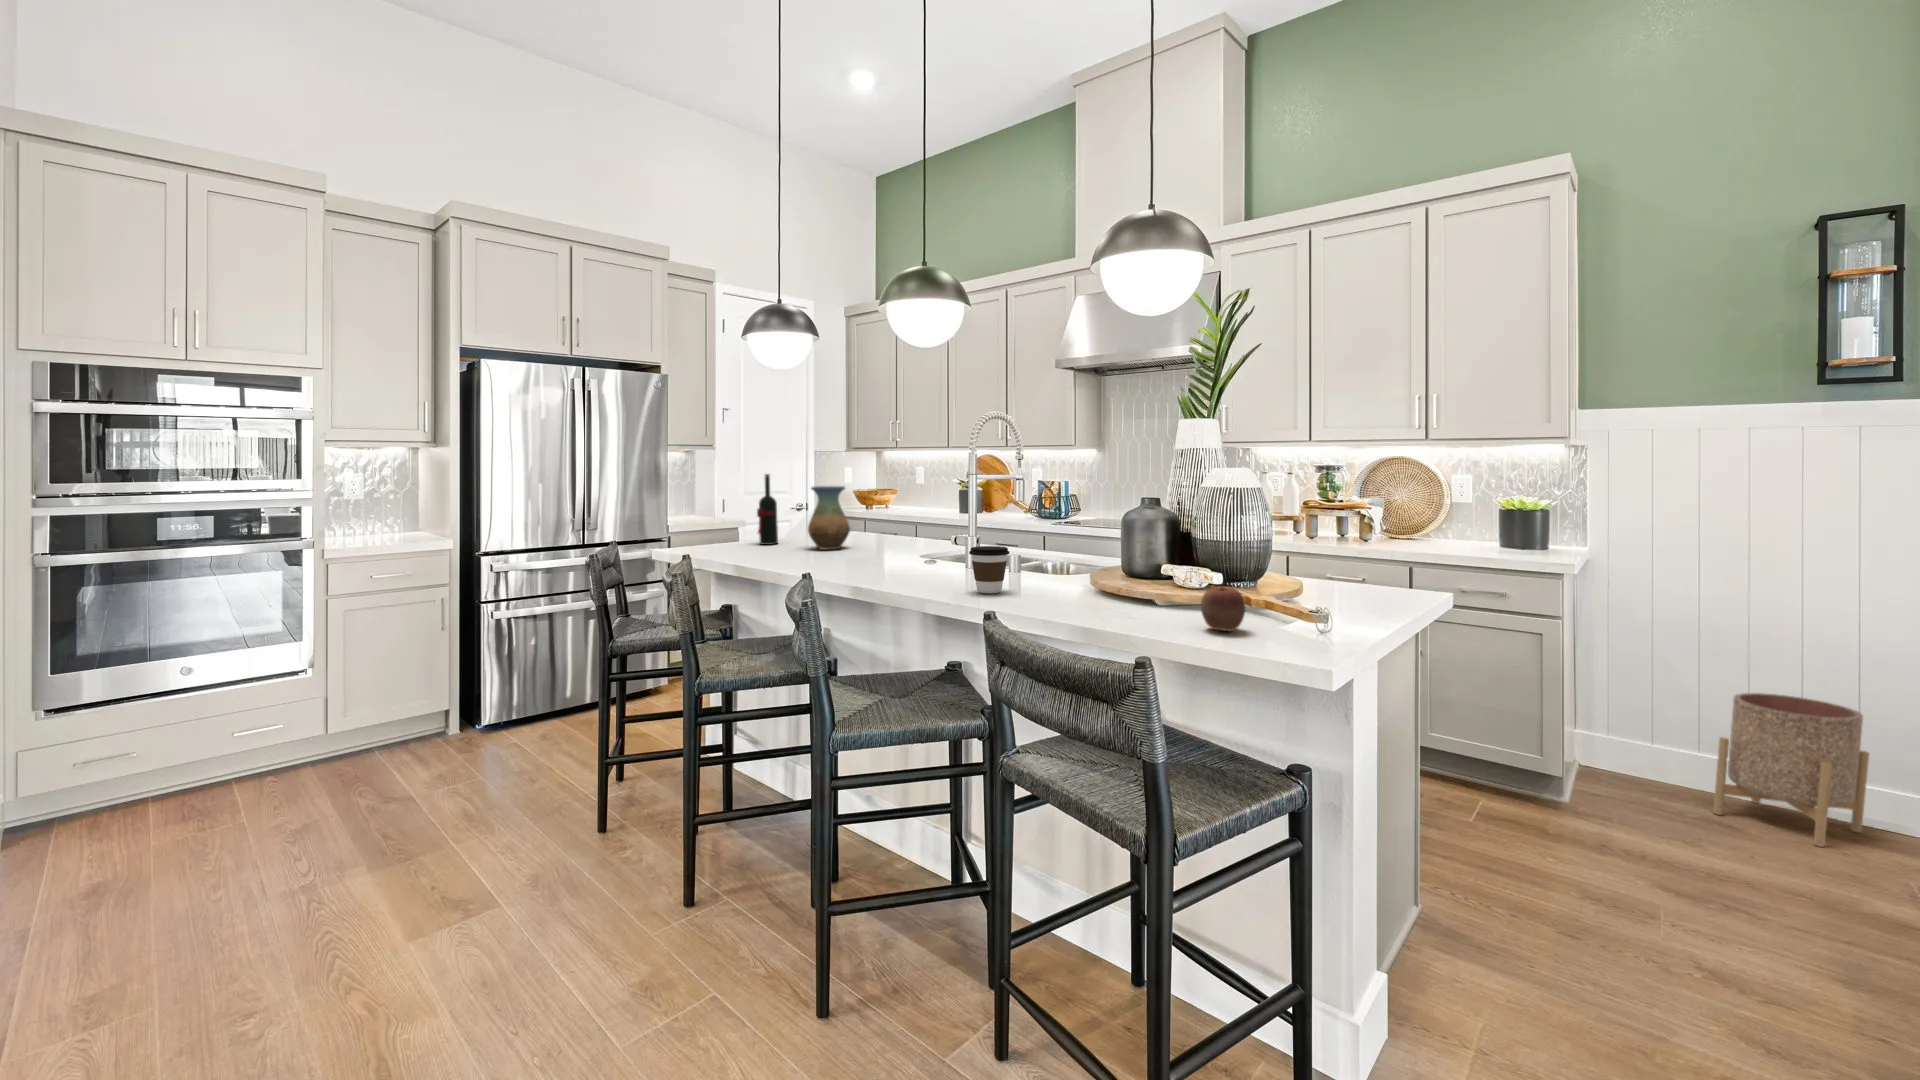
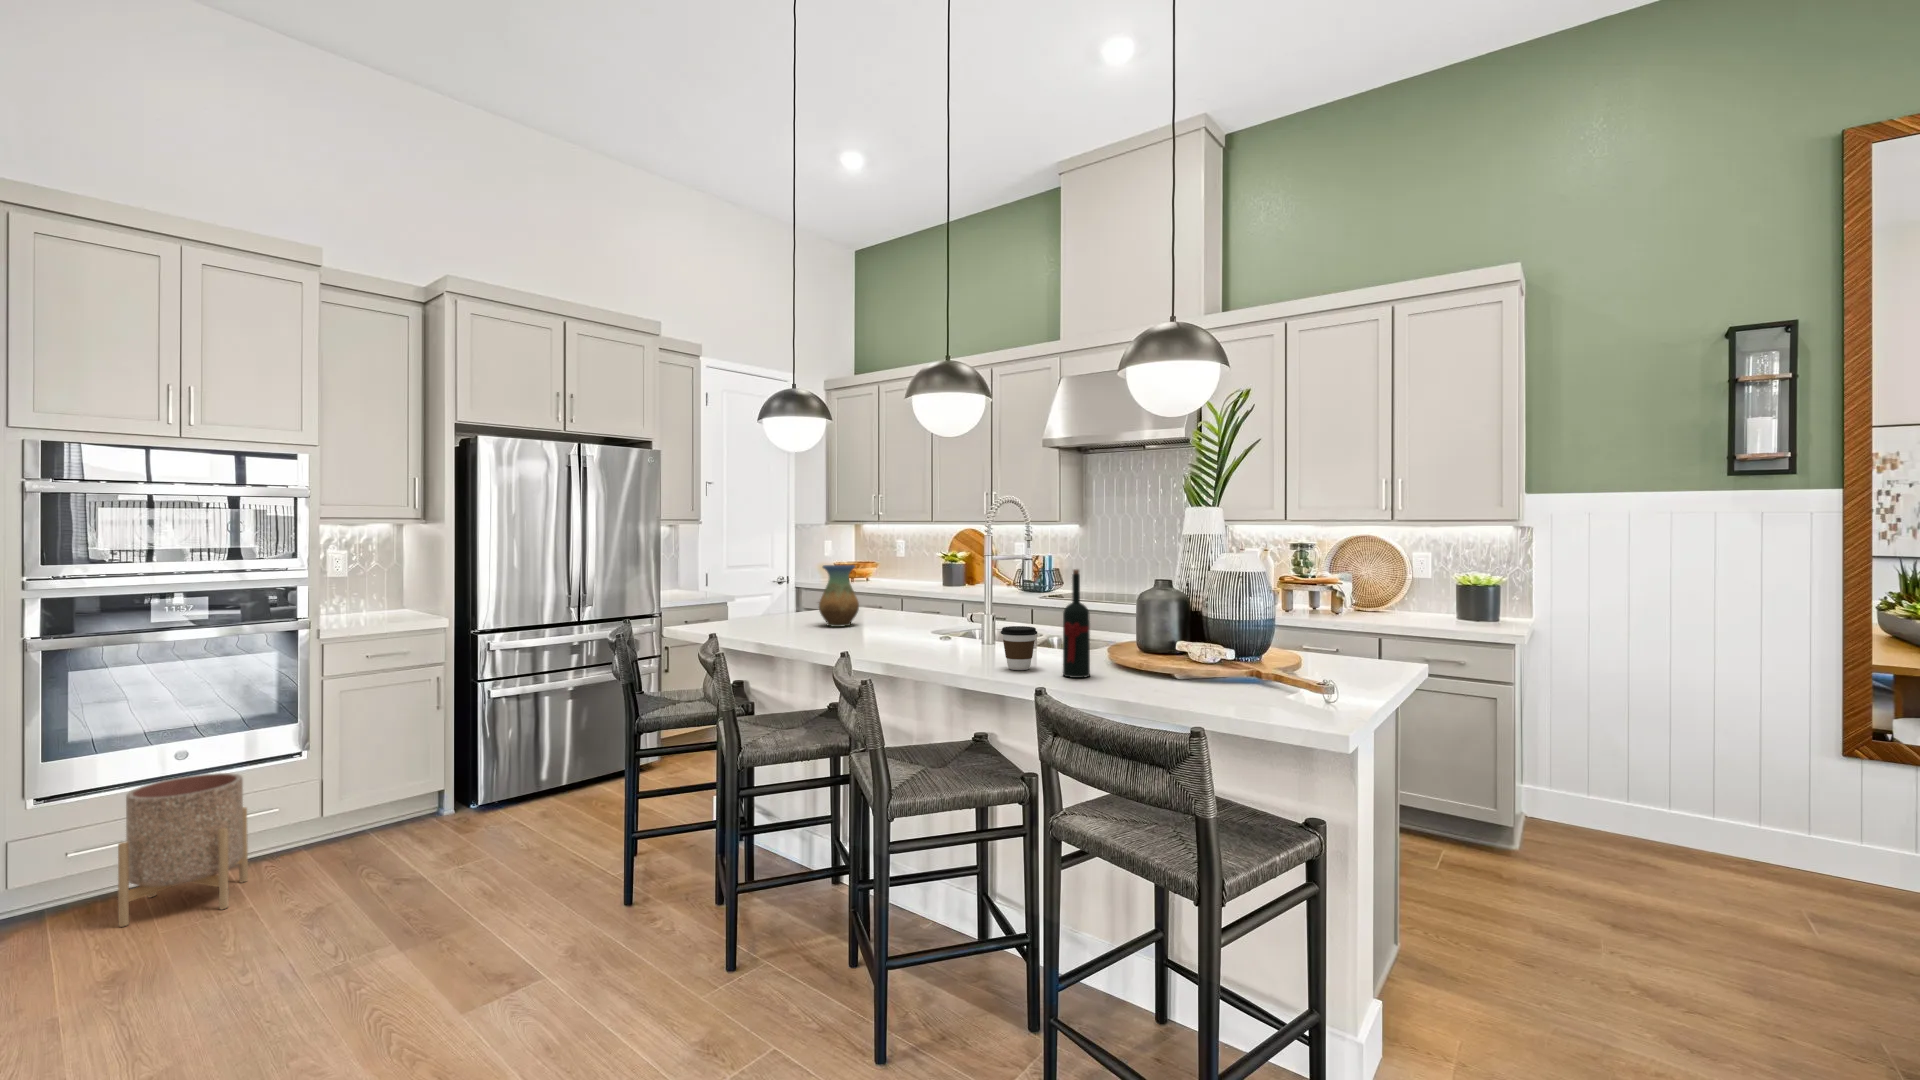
wine bottle: present [757,474,778,545] -> present [1063,569,1090,678]
apple: present [1201,584,1245,631] -> none [1221,661,1259,703]
planter: present [1713,693,1869,847] -> present [118,773,248,927]

